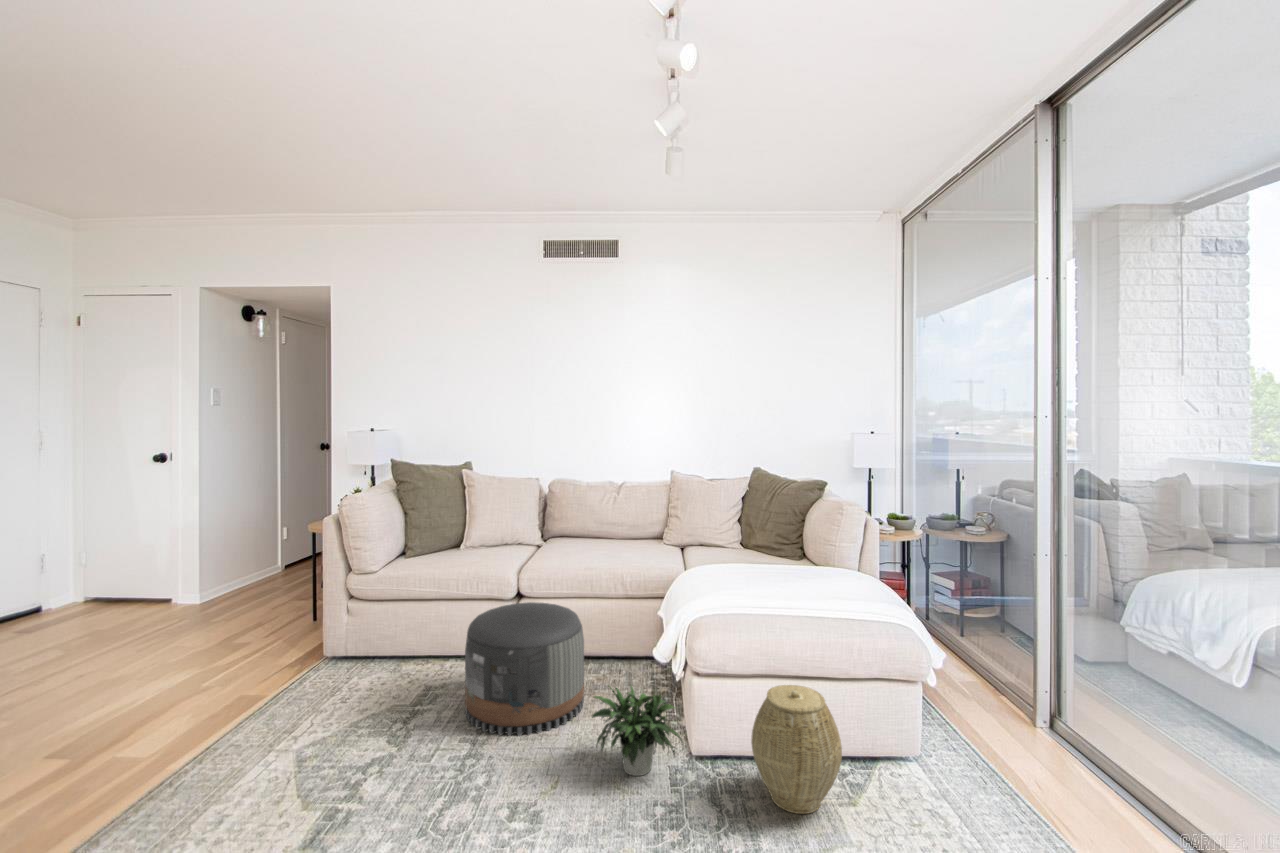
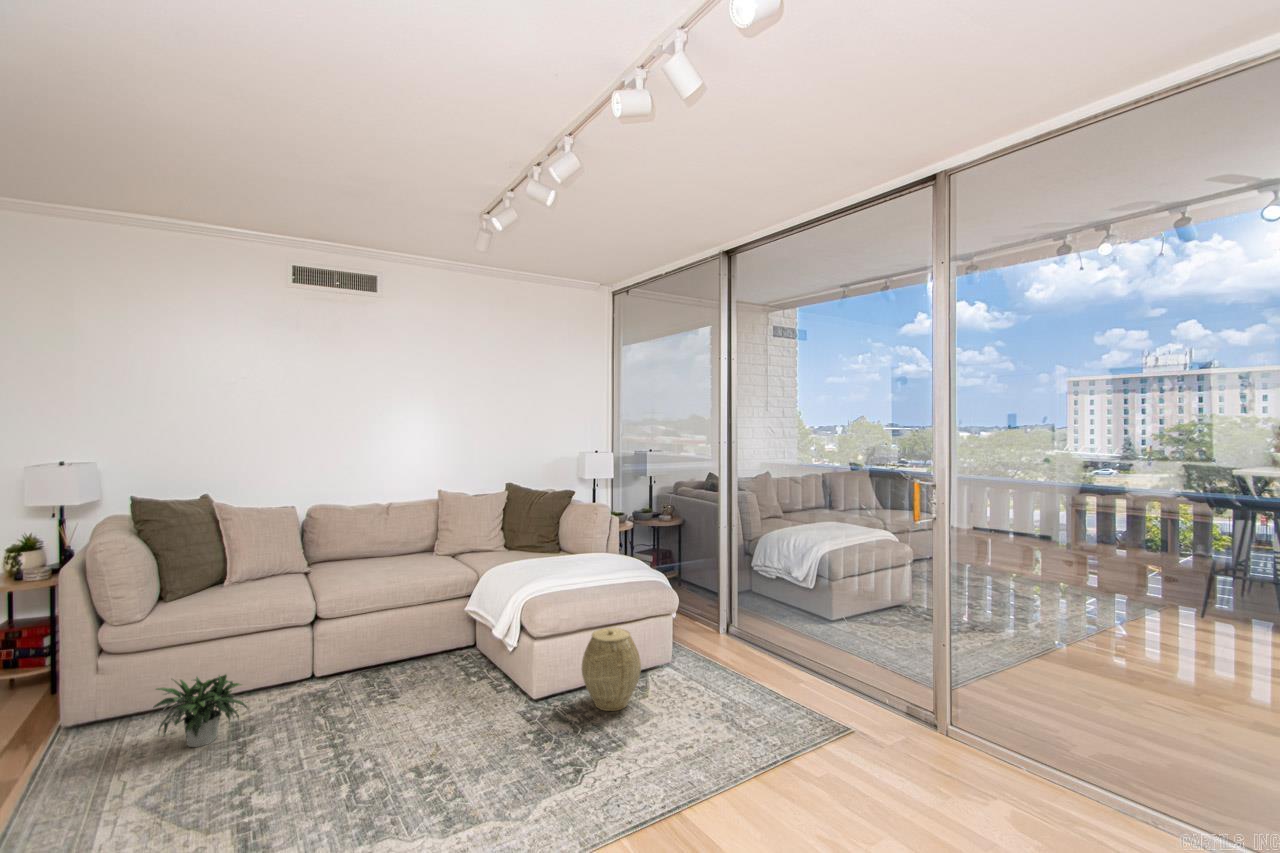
pouf: present [465,602,584,736] -> none [297,616,416,739]
potted plant: present [592,686,683,776] -> present [126,675,248,751]

